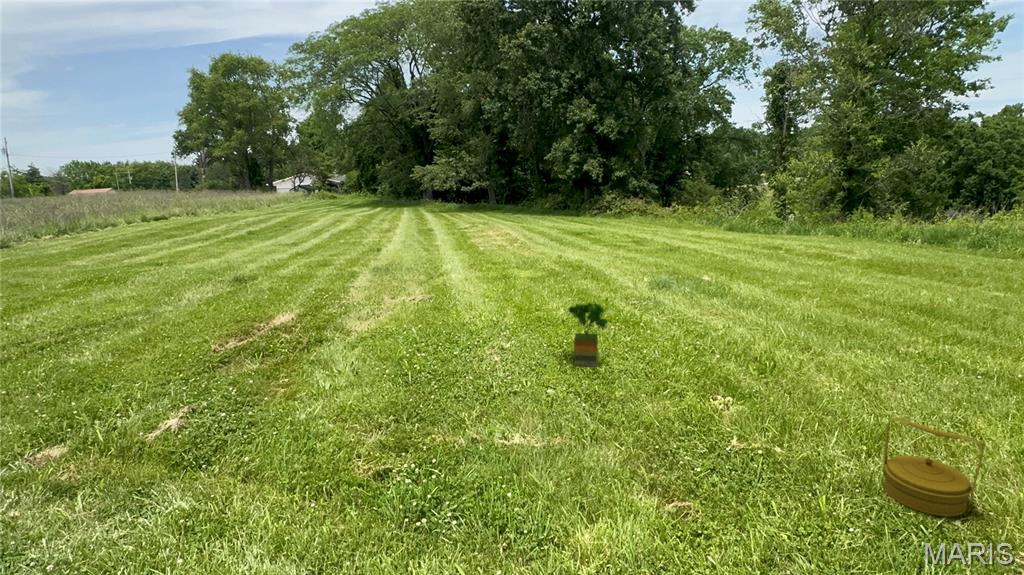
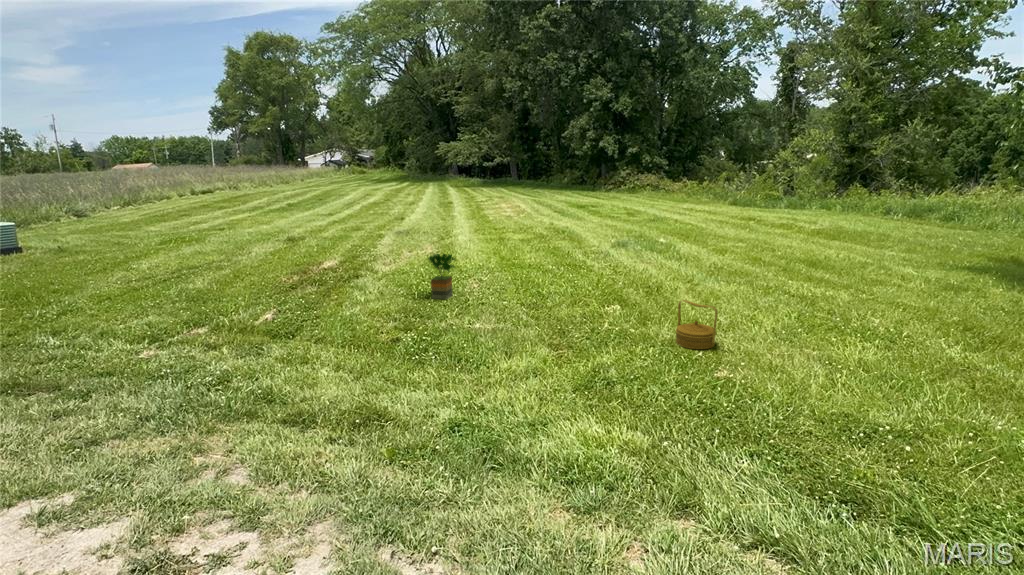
potted tree: present [568,303,608,367] -> present [428,253,455,299]

